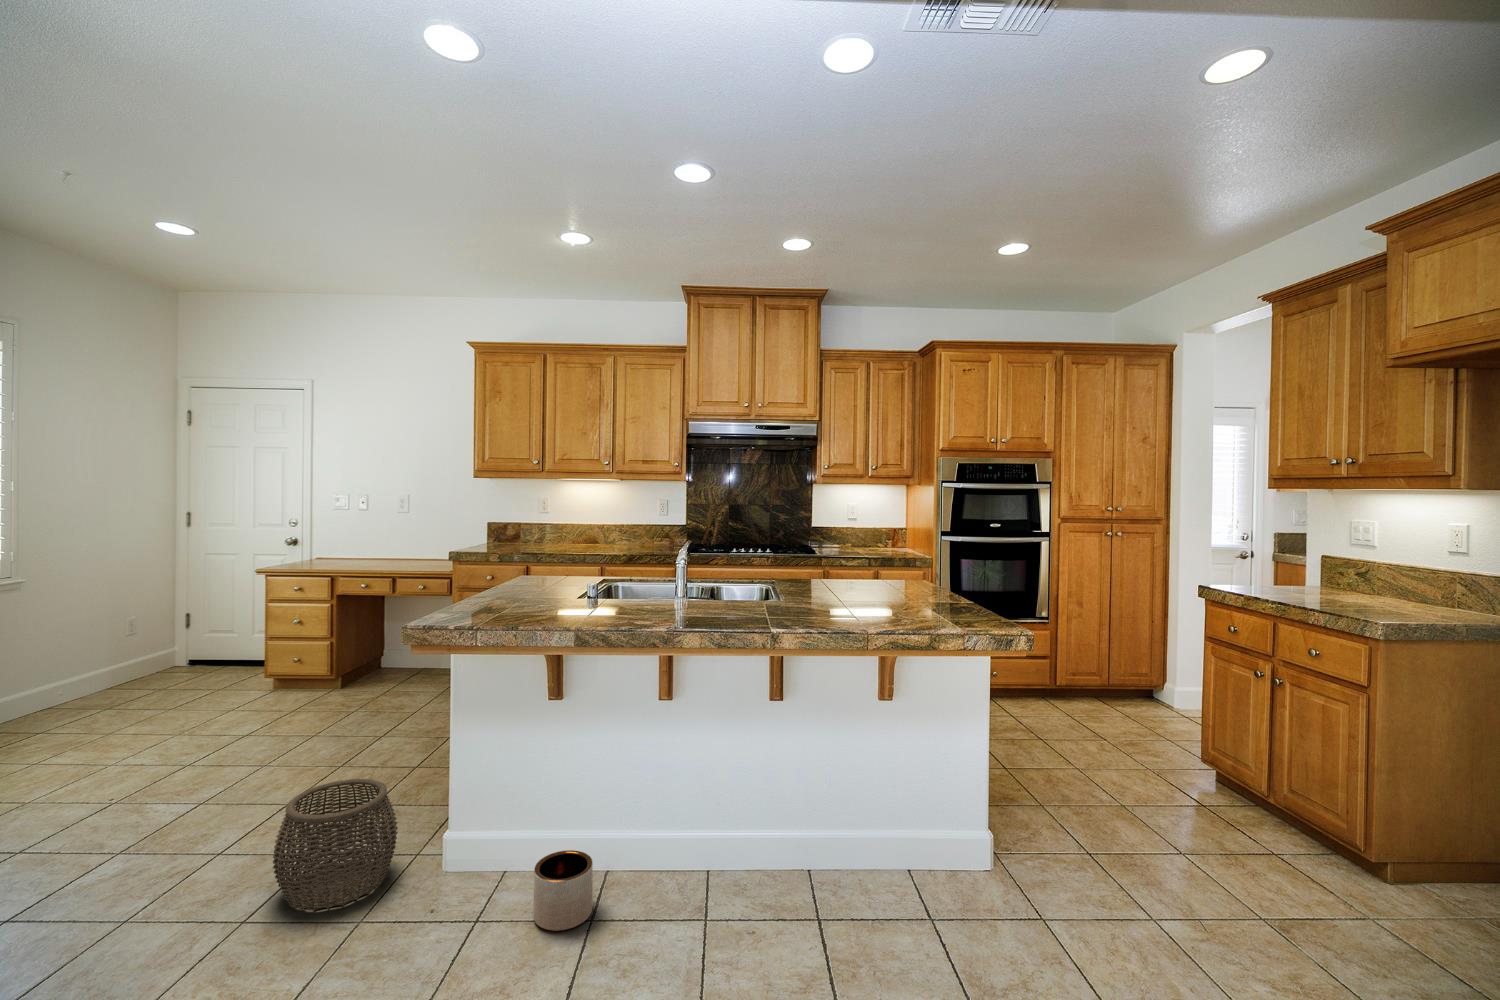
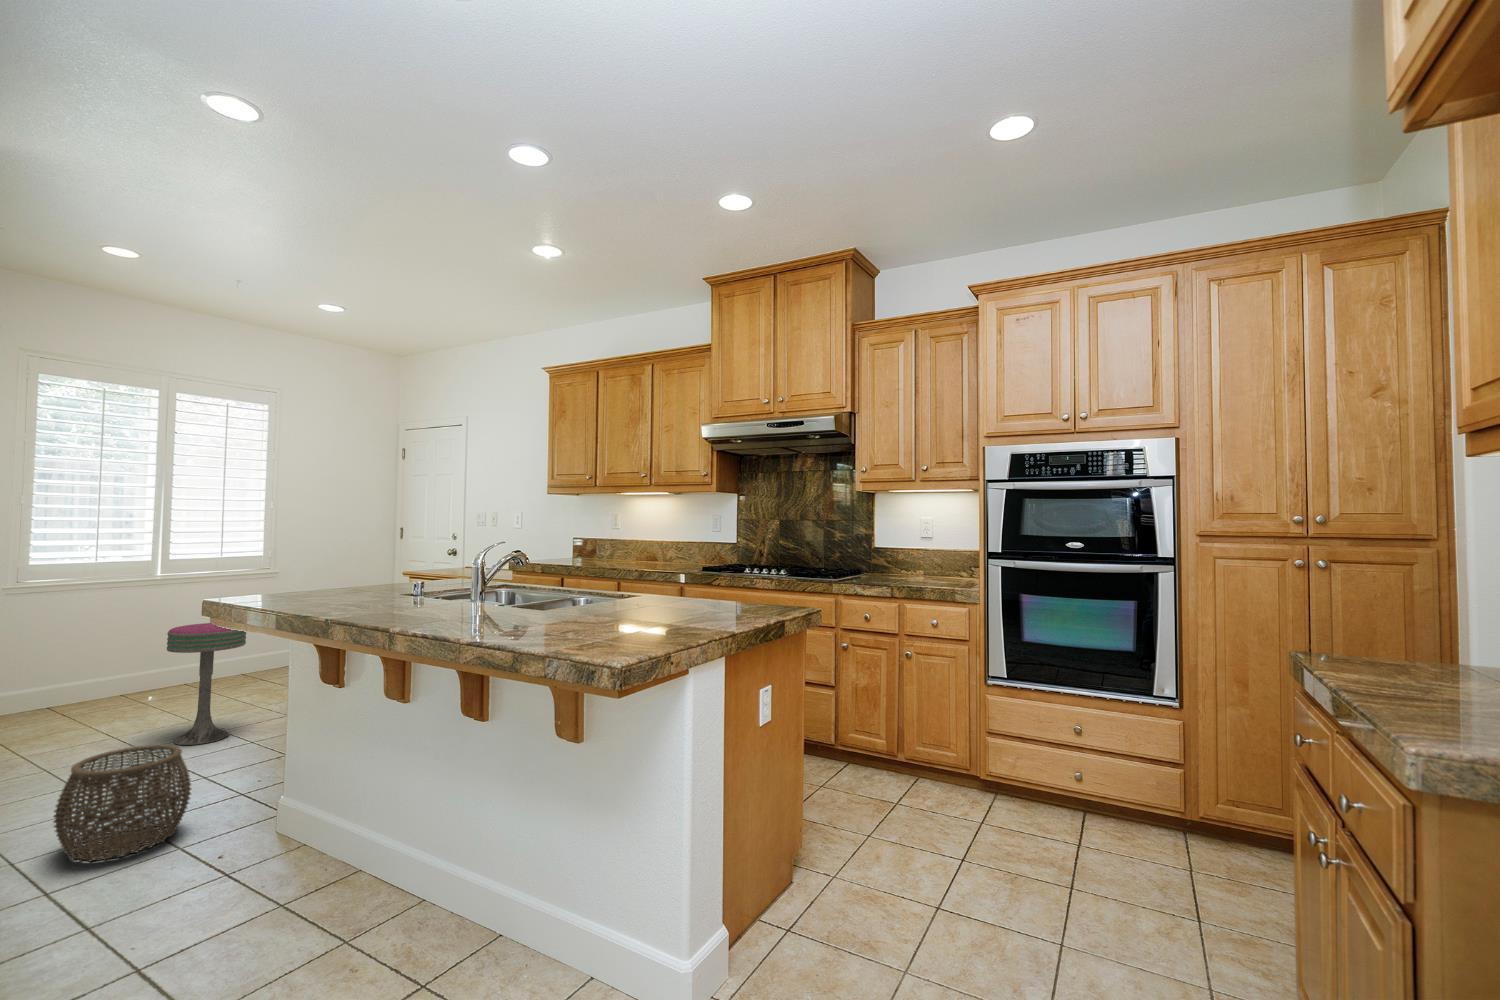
bar stool: none [108,650,209,808] -> present [167,623,246,745]
planter: present [533,850,593,931] -> none [122,863,210,955]

